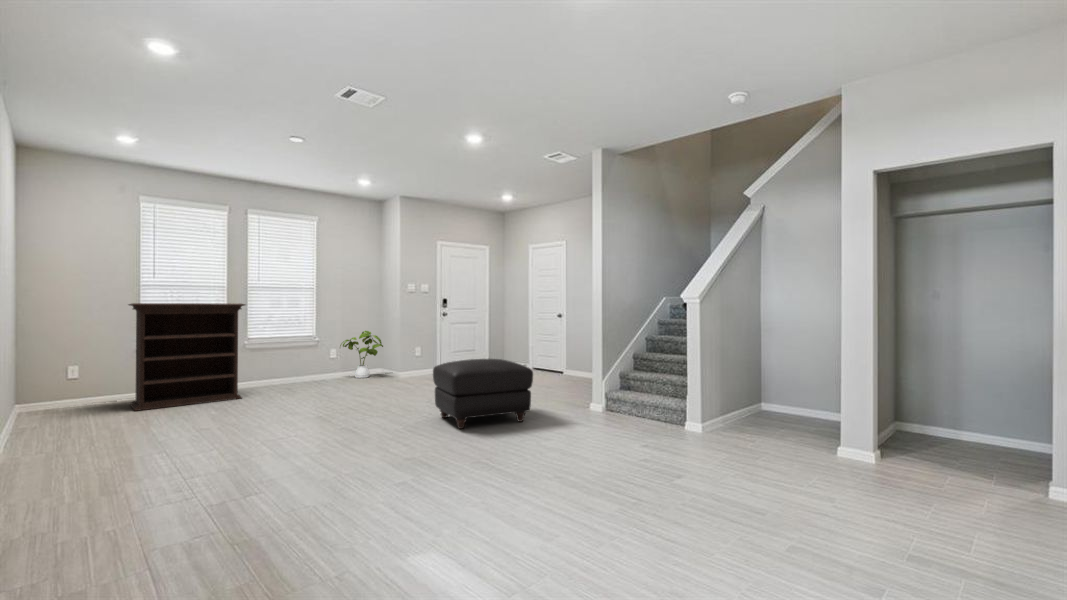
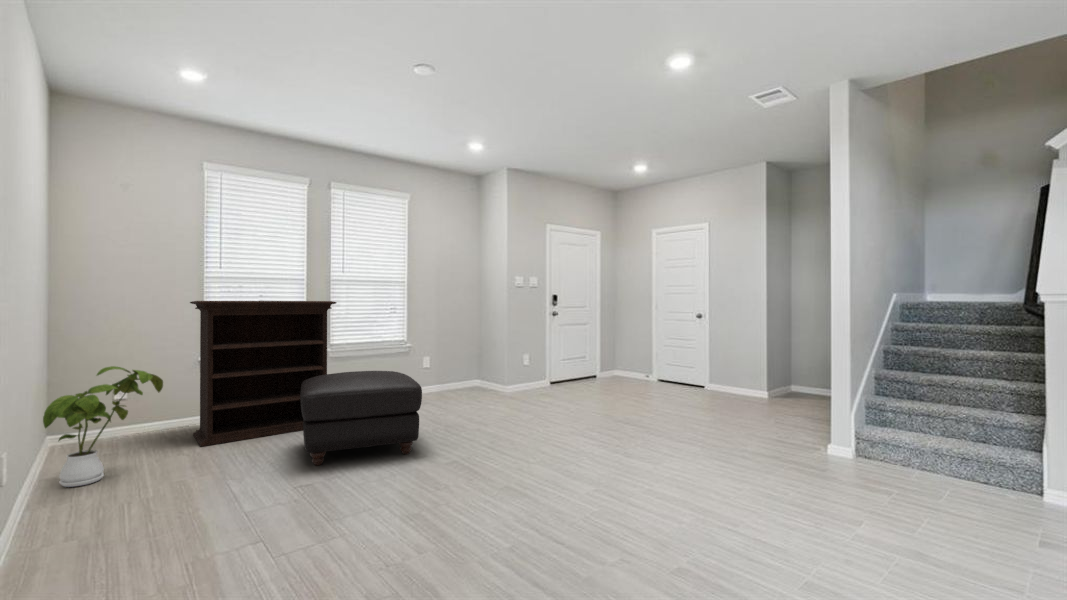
house plant: present [340,331,383,378] -> present [43,366,163,487]
ottoman: present [433,359,533,429] -> present [300,371,422,465]

